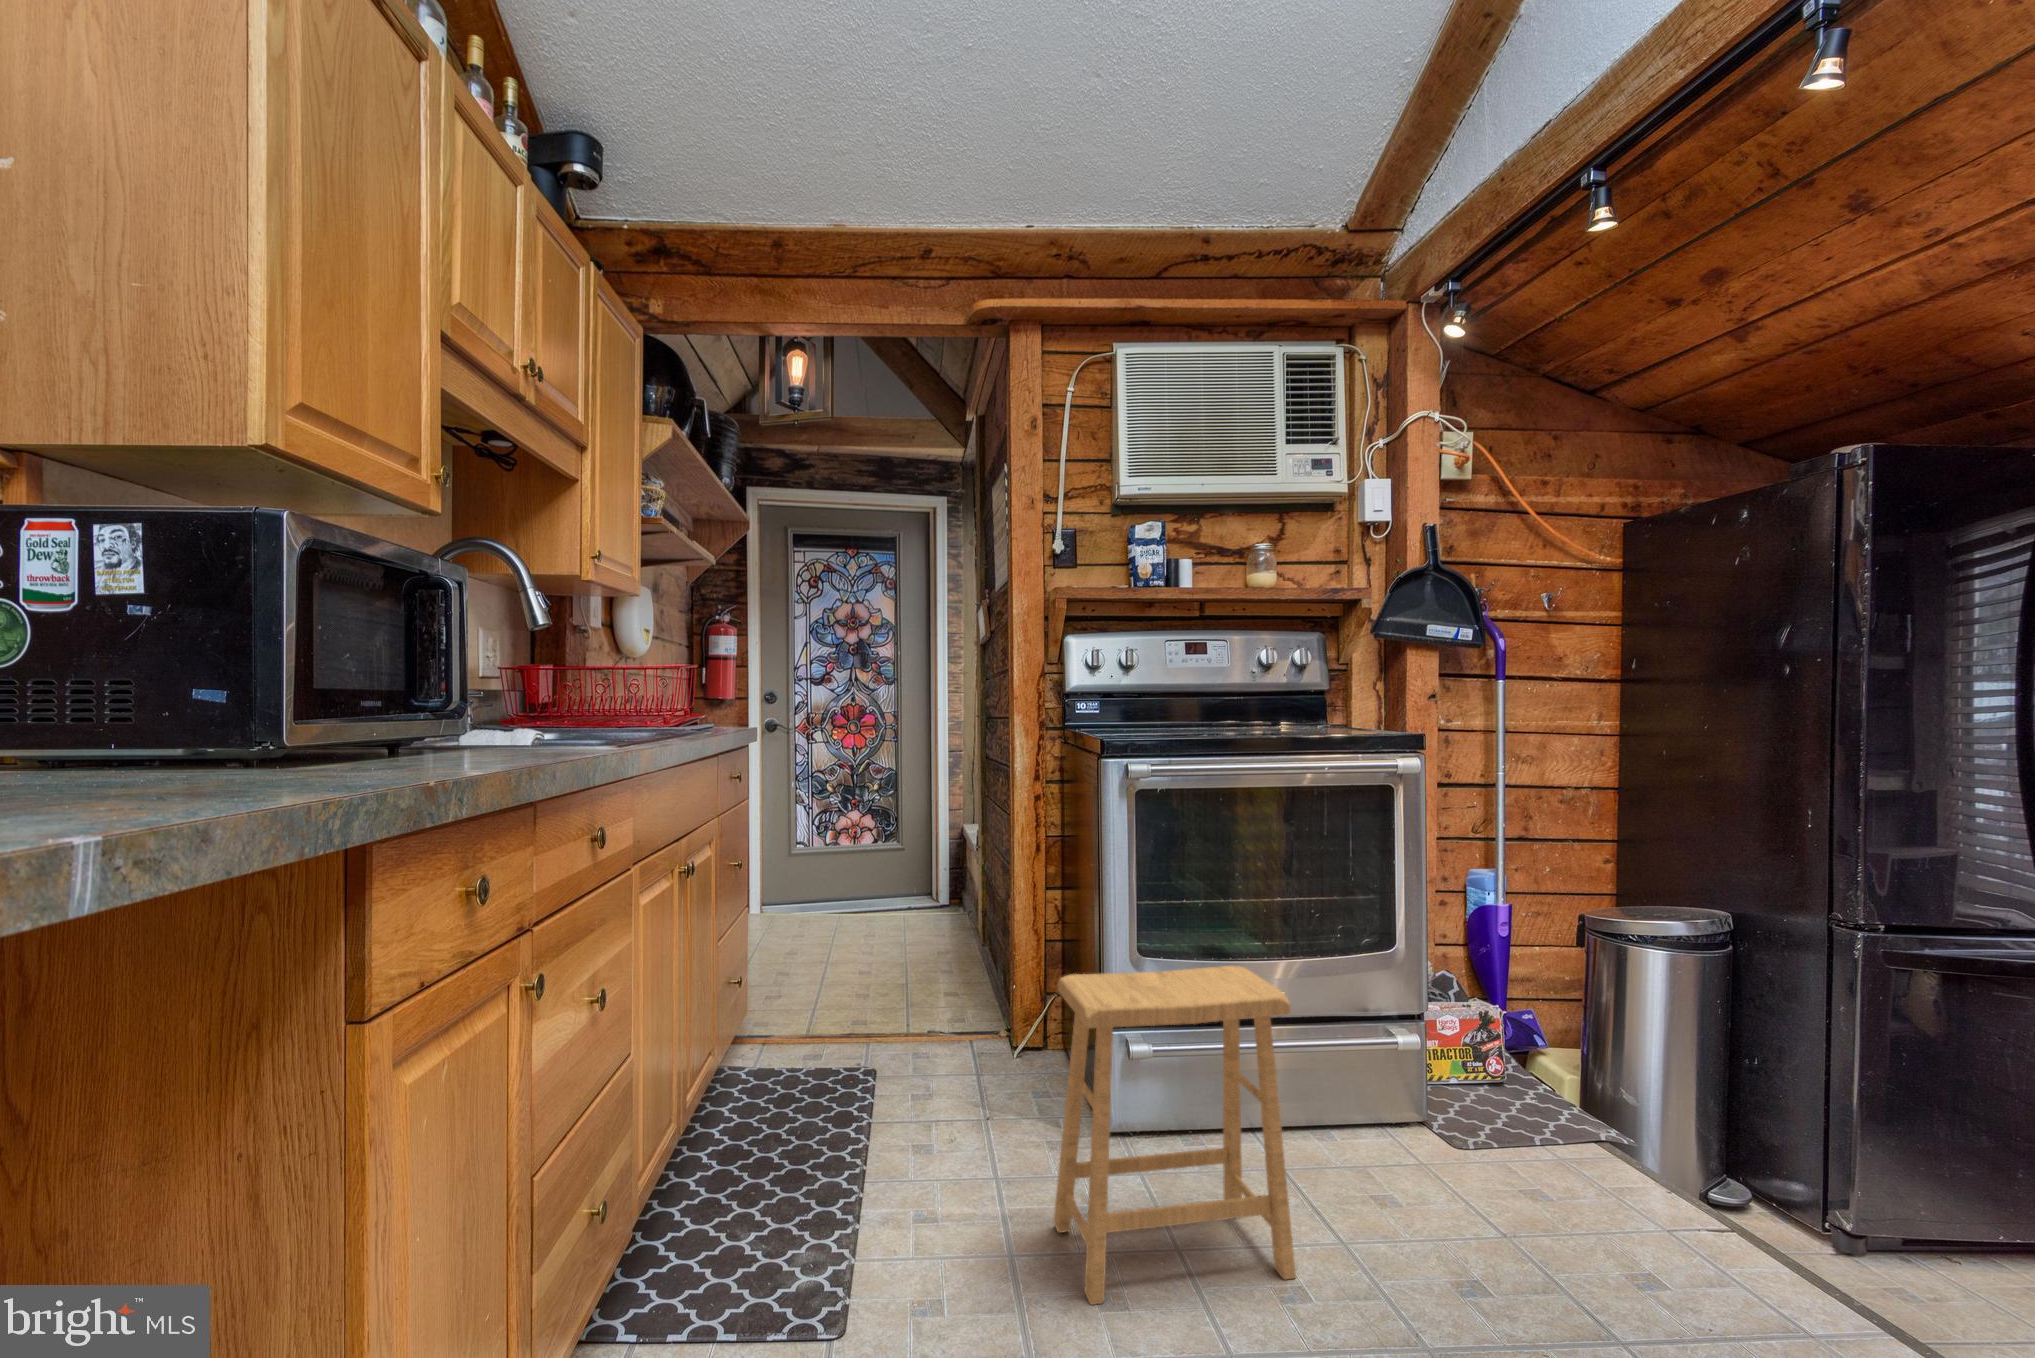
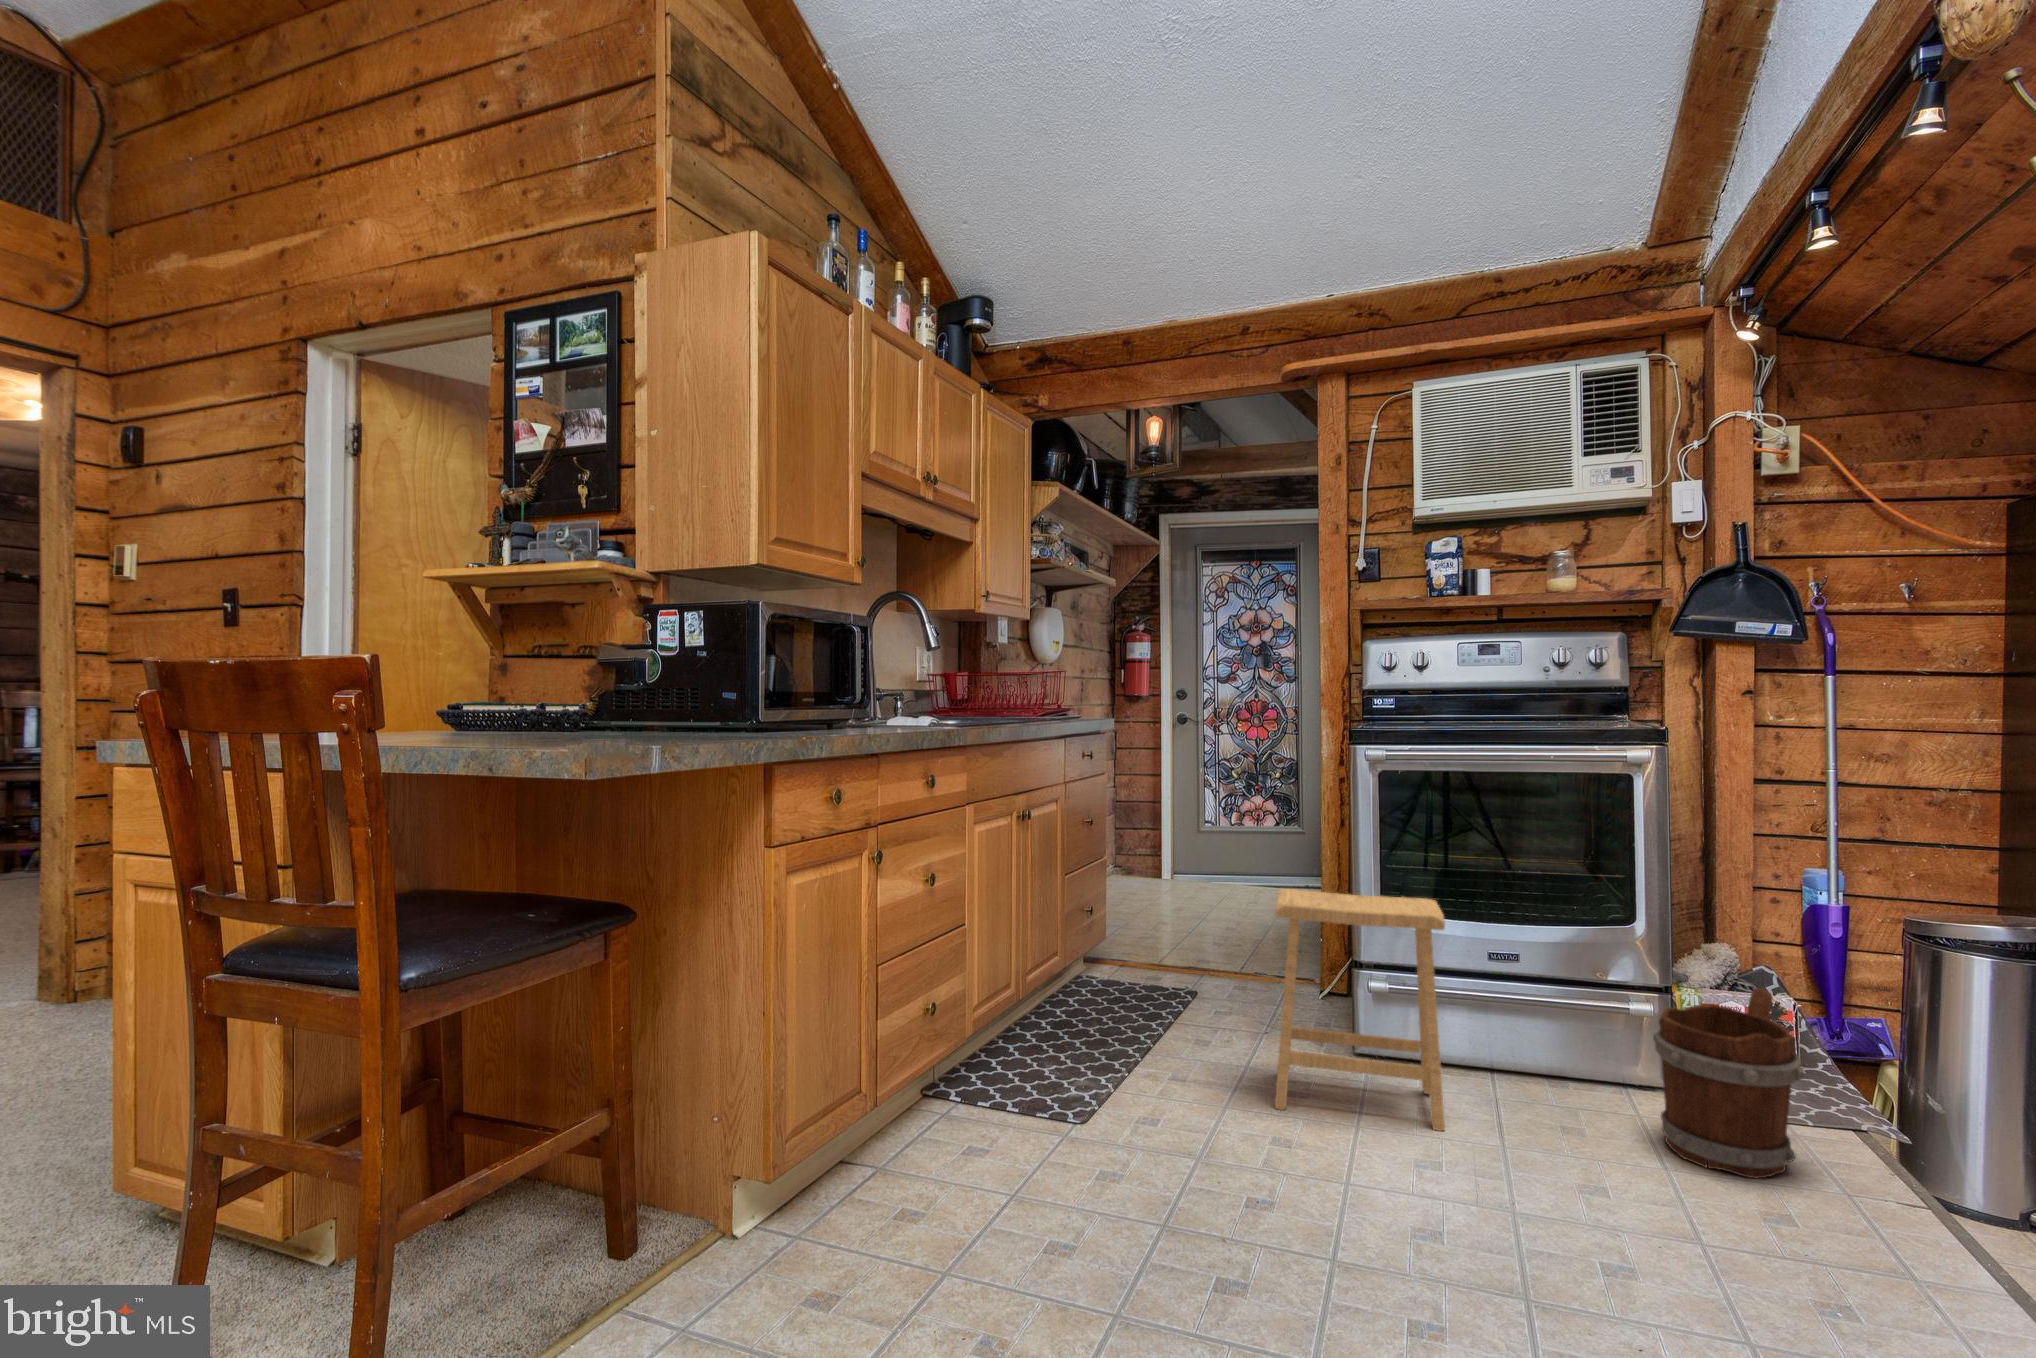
bucket: none [1468,1017,1631,1251] -> present [1653,988,1804,1178]

